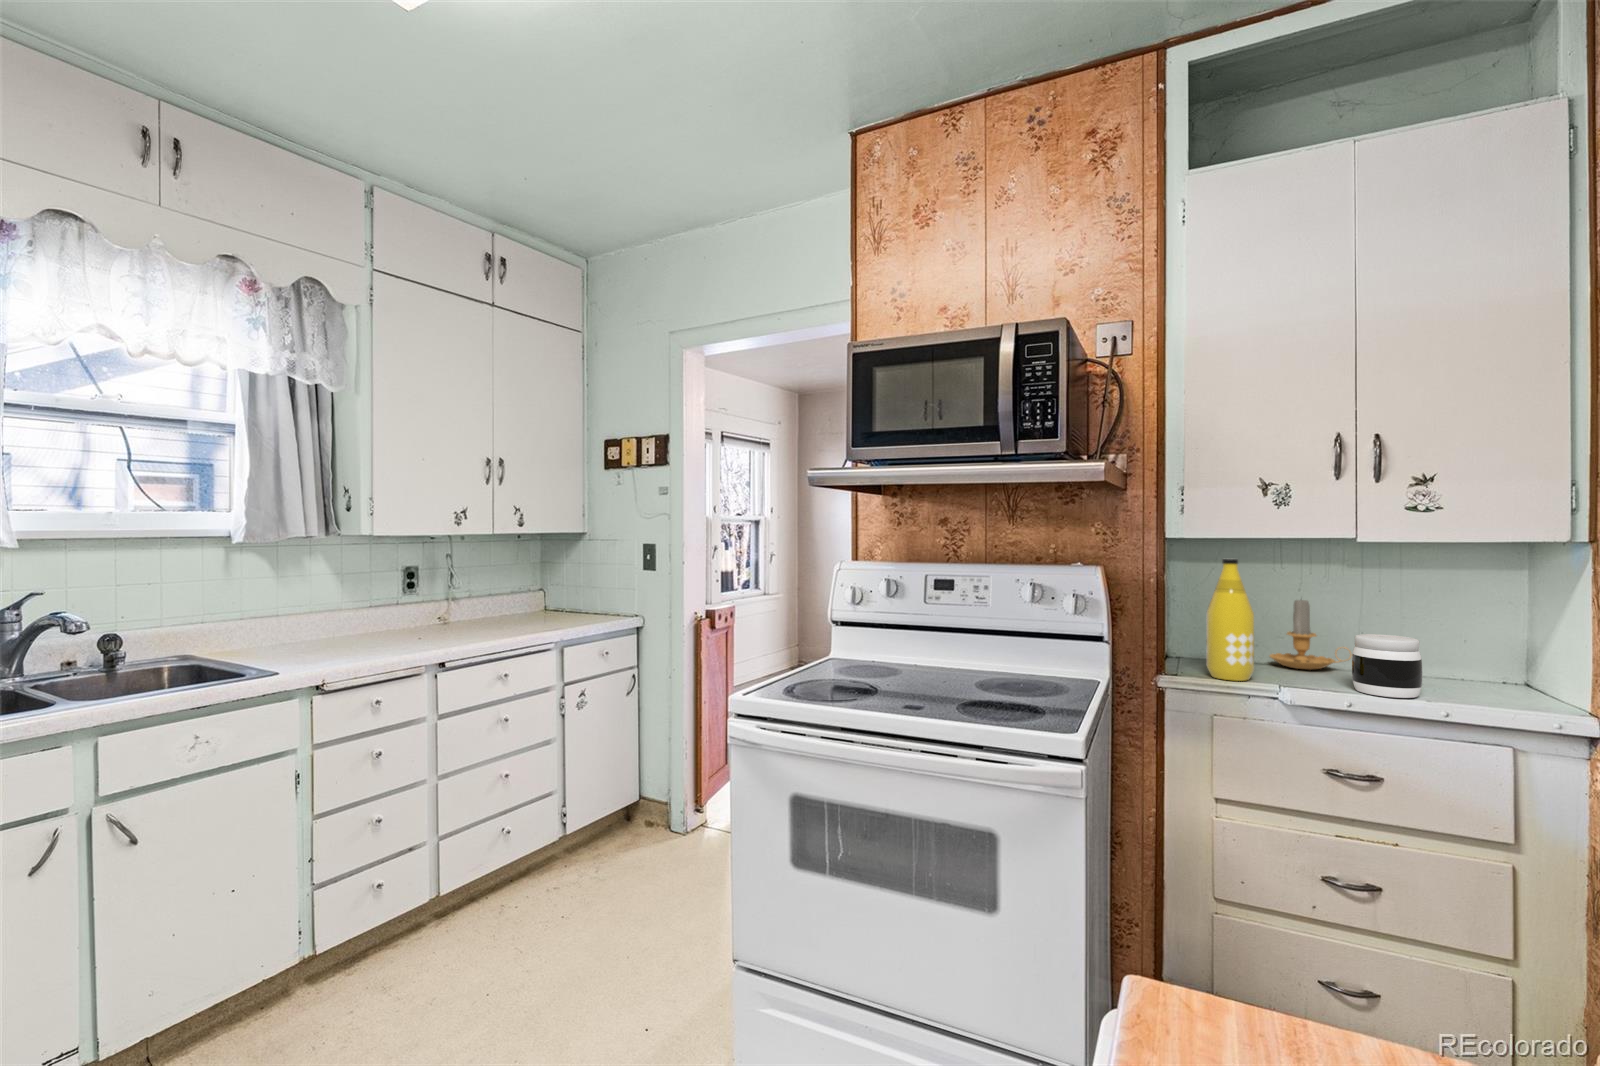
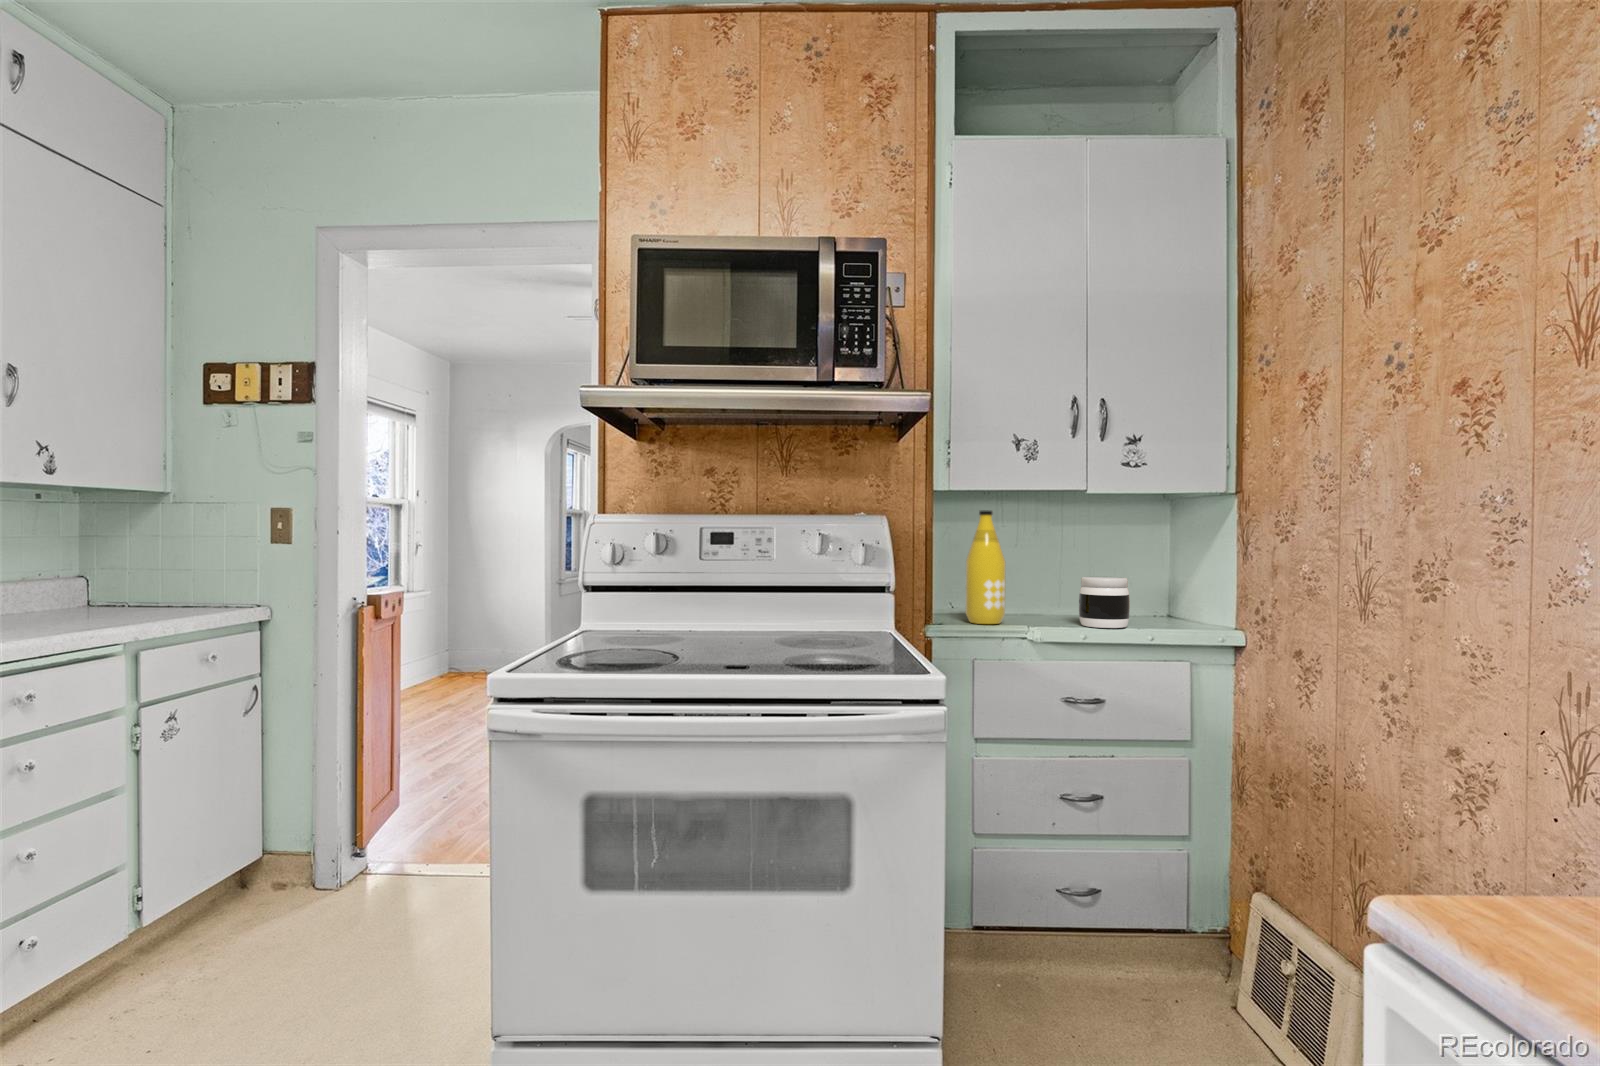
candle: present [1270,600,1351,670] -> none [1006,548,1071,614]

